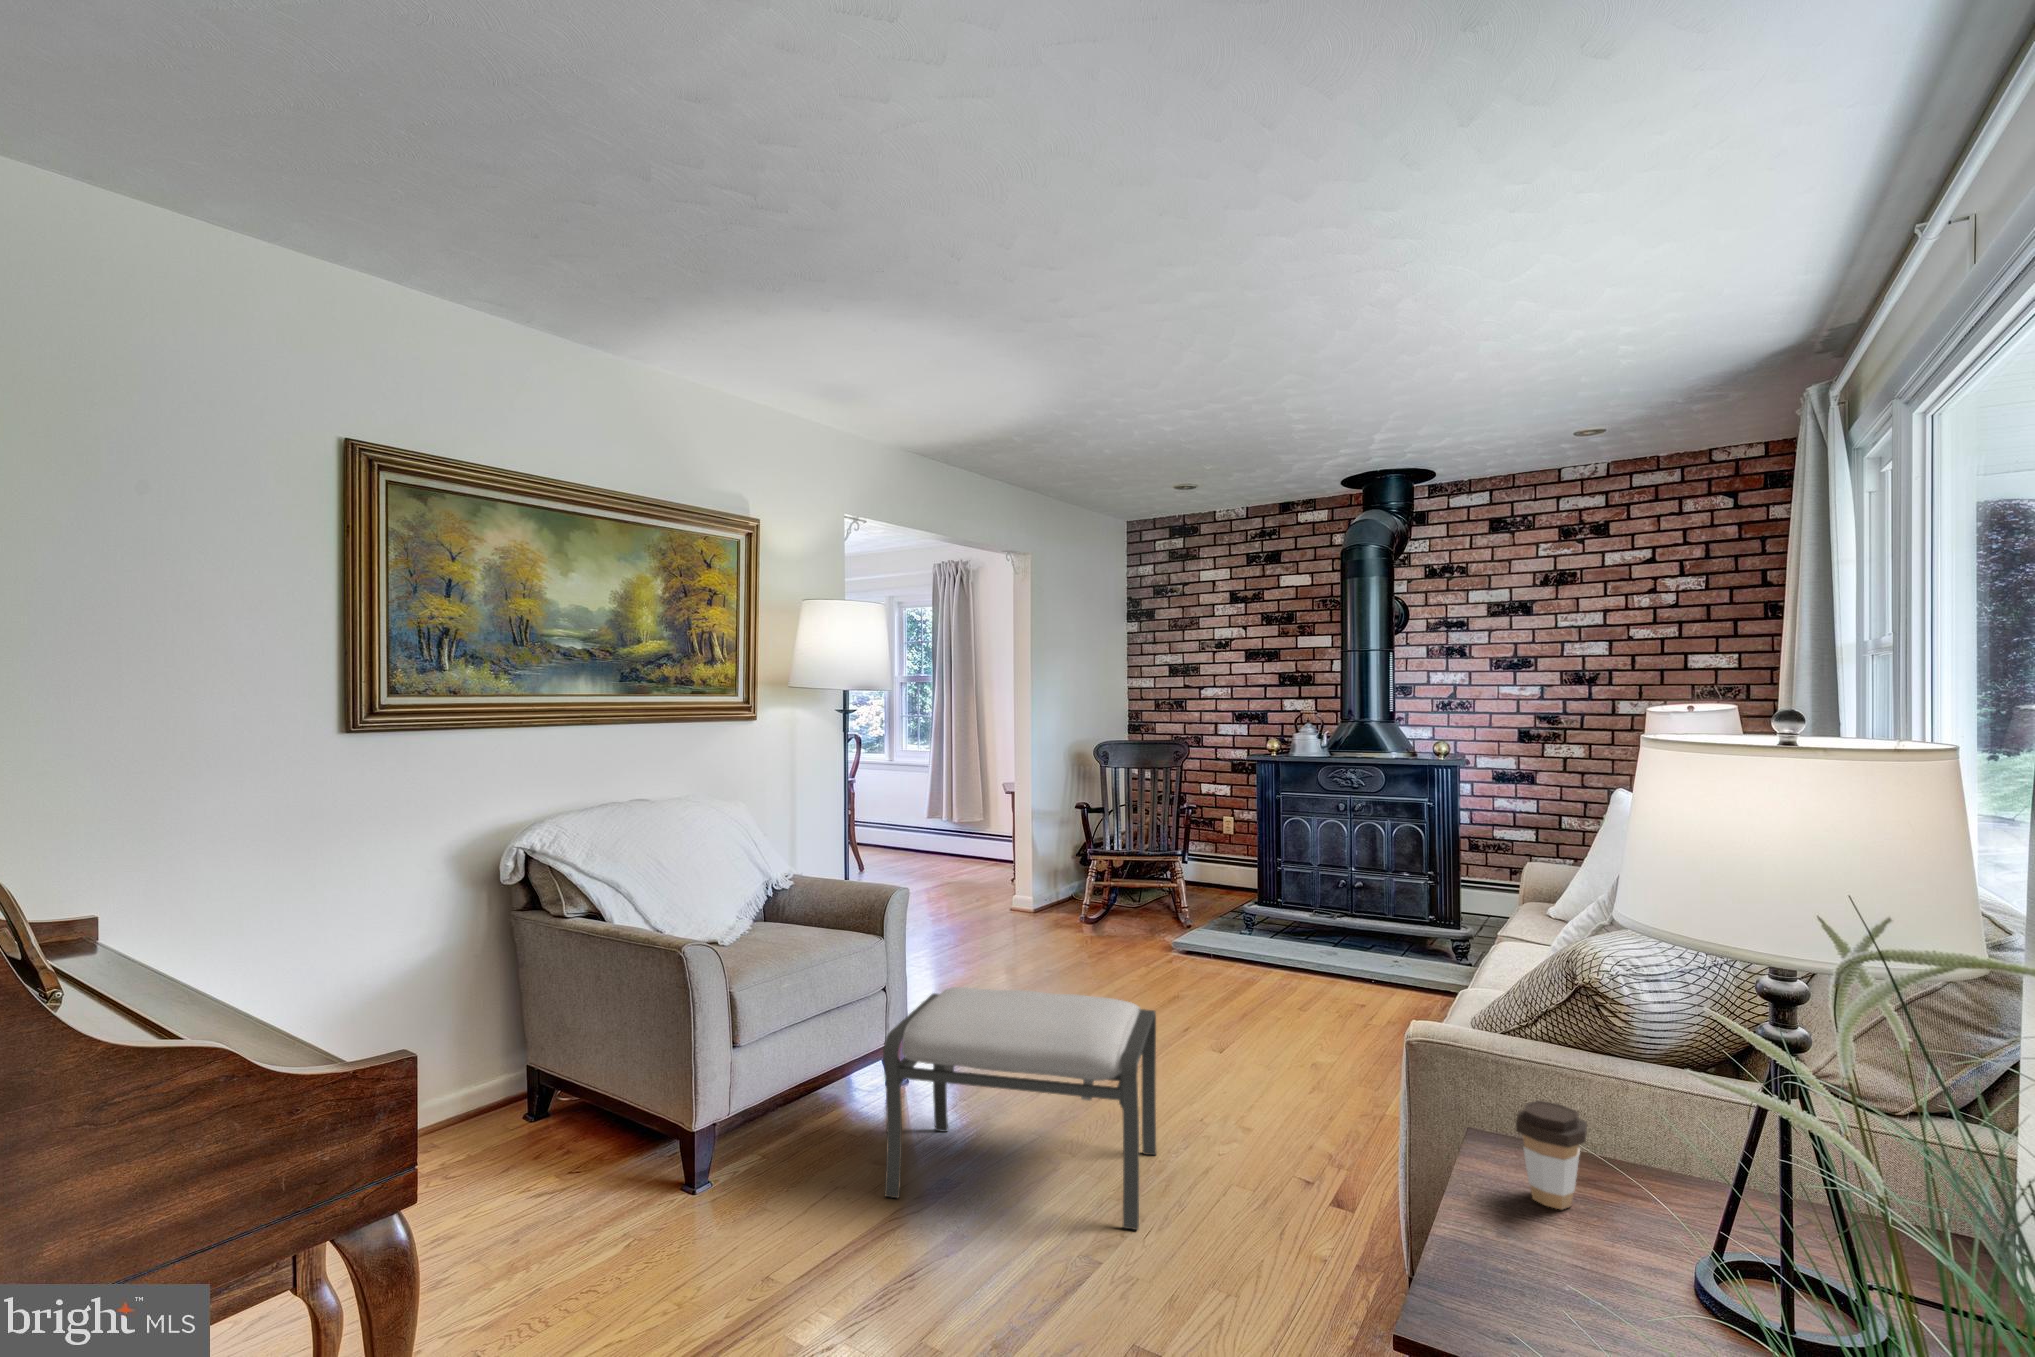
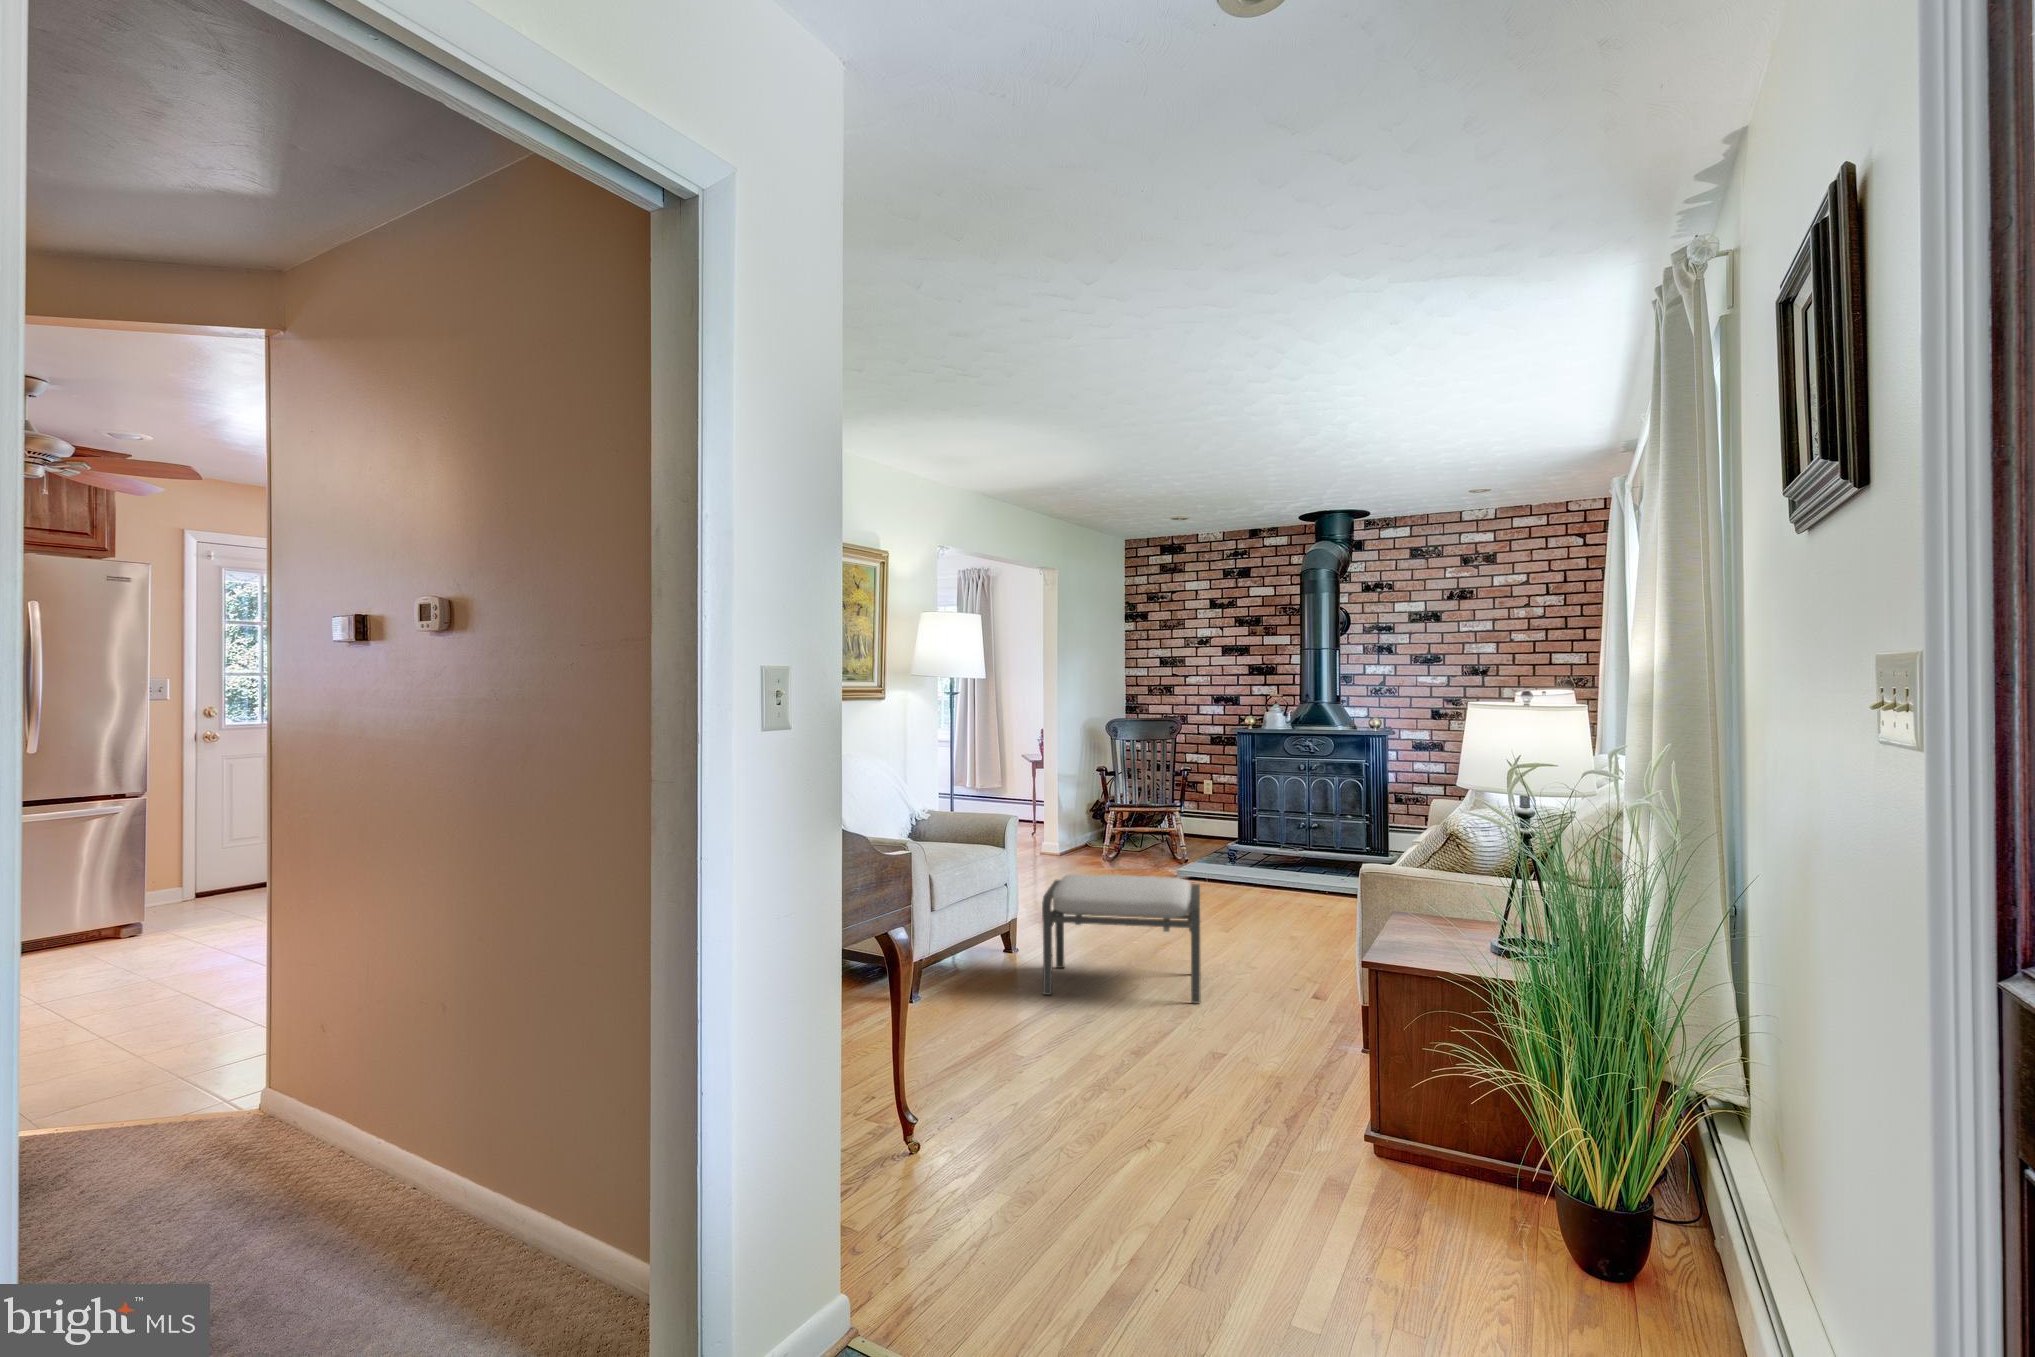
coffee cup: present [1516,1100,1587,1209] -> none [1410,879,1441,924]

